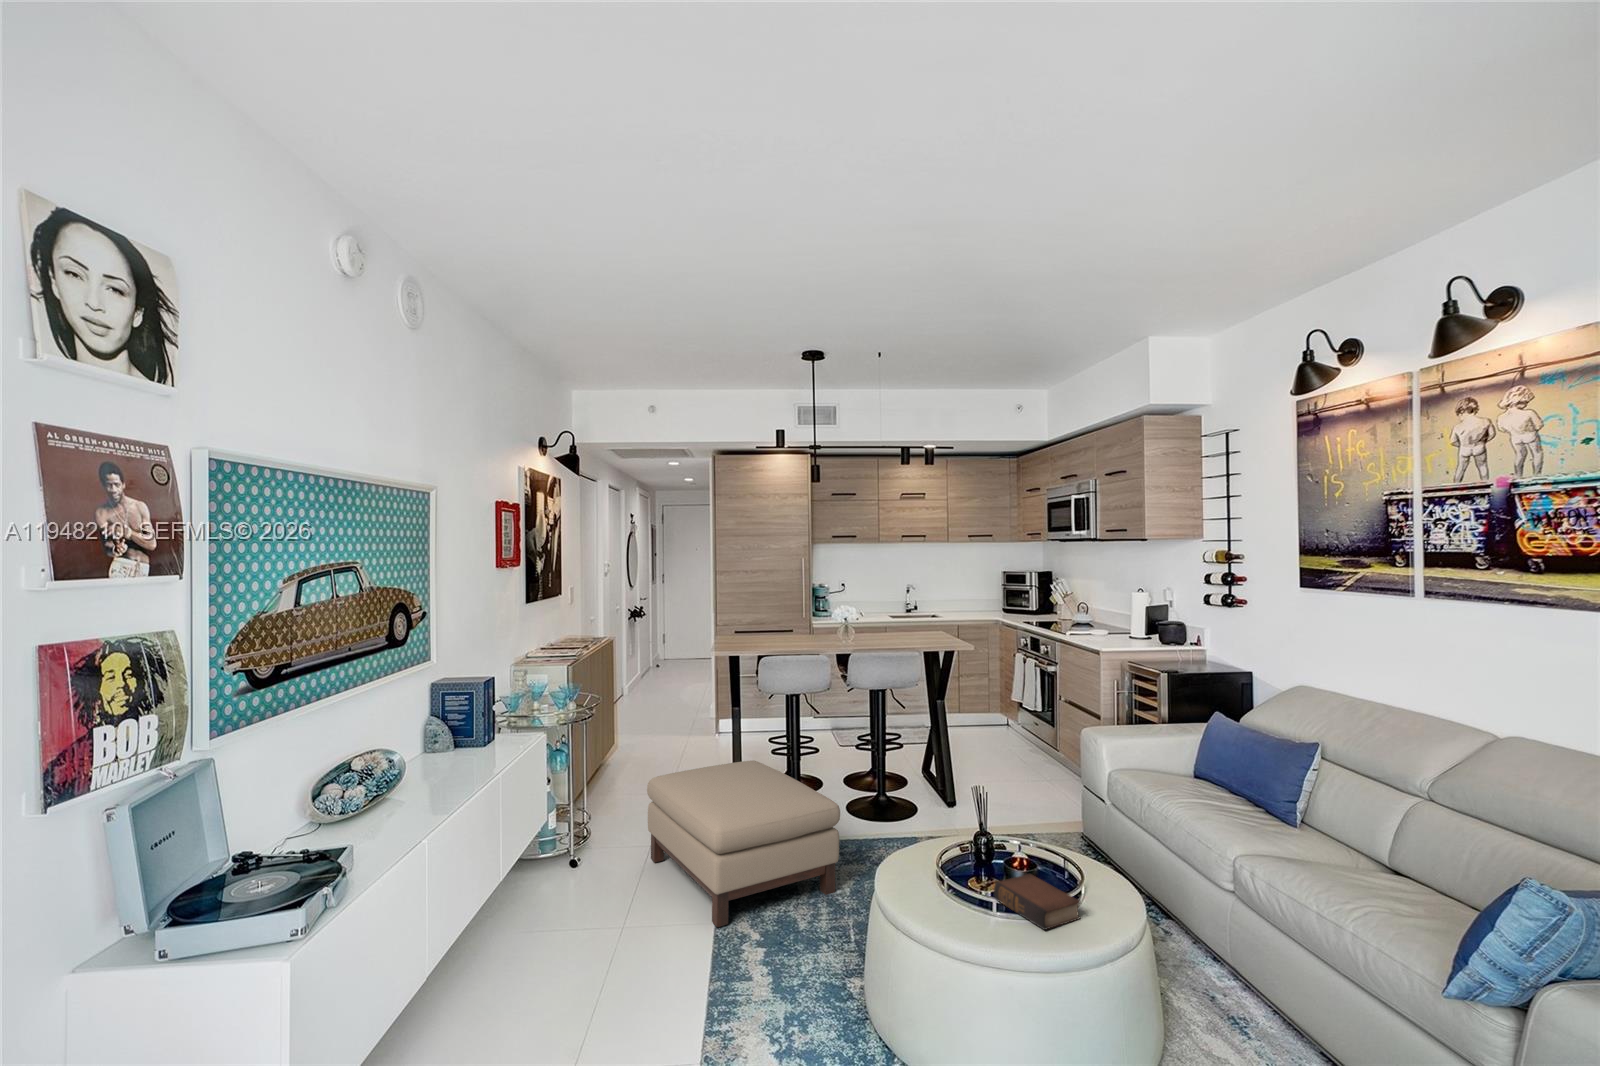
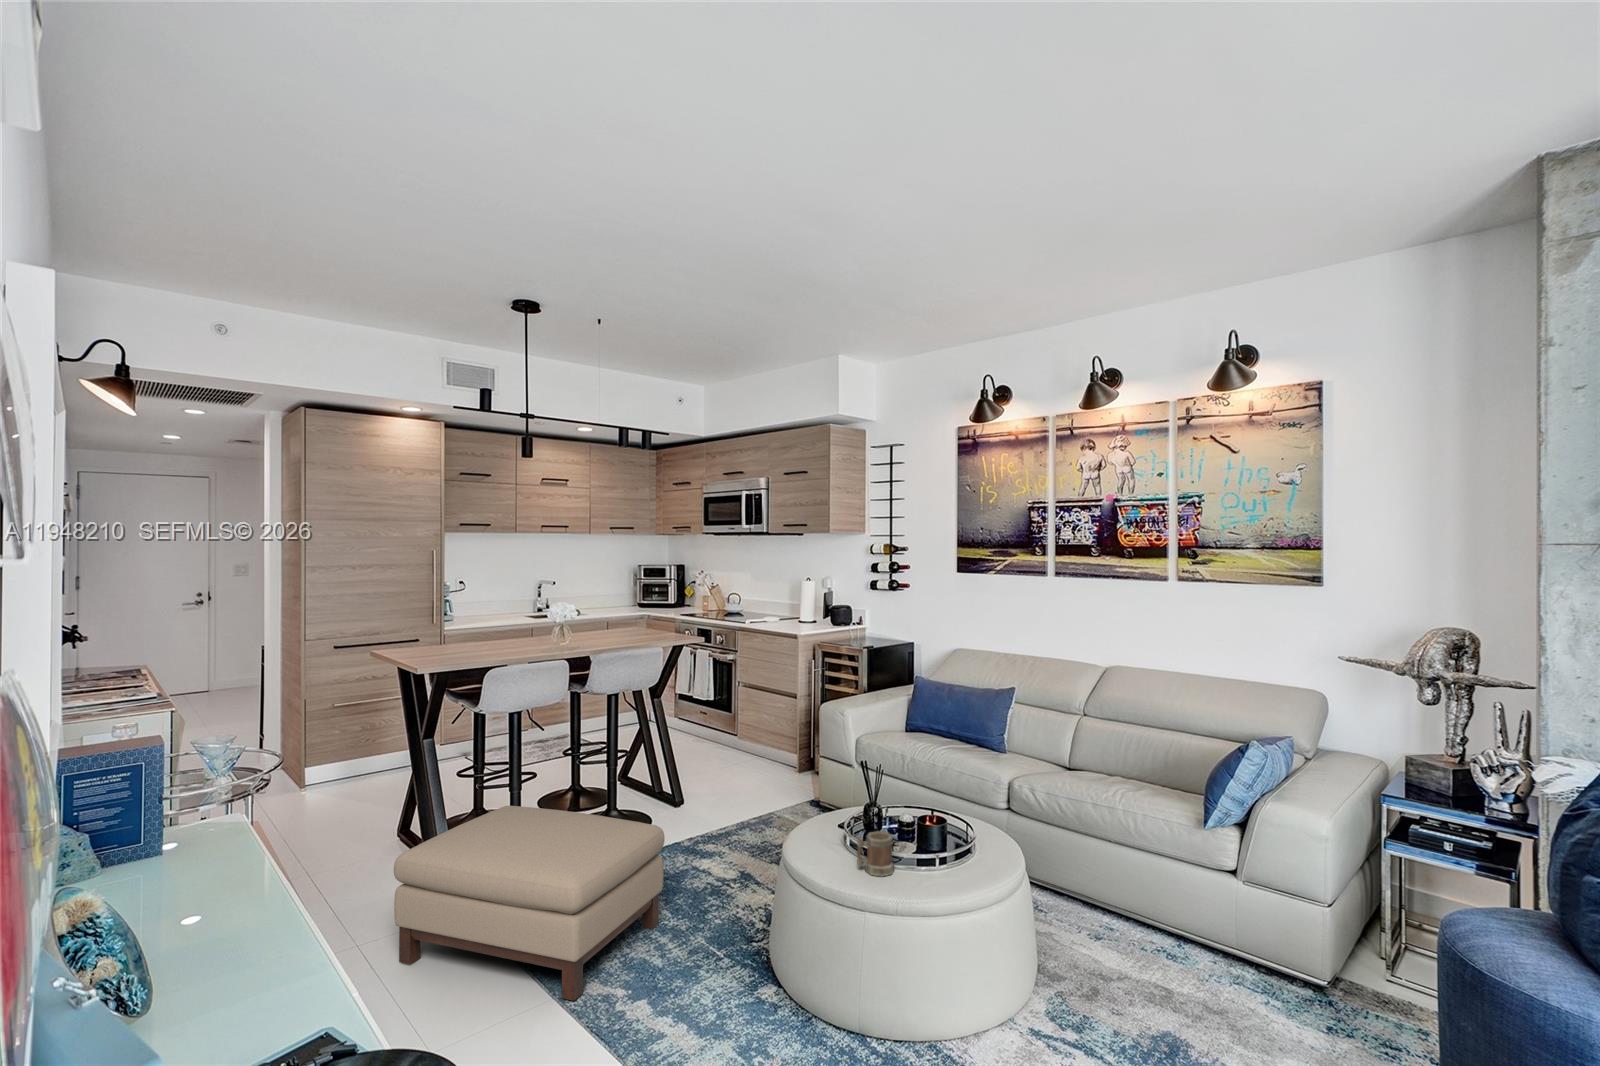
mug: none [928,851,966,902] -> present [857,831,894,876]
book: present [994,874,1080,930] -> none [915,834,983,873]

